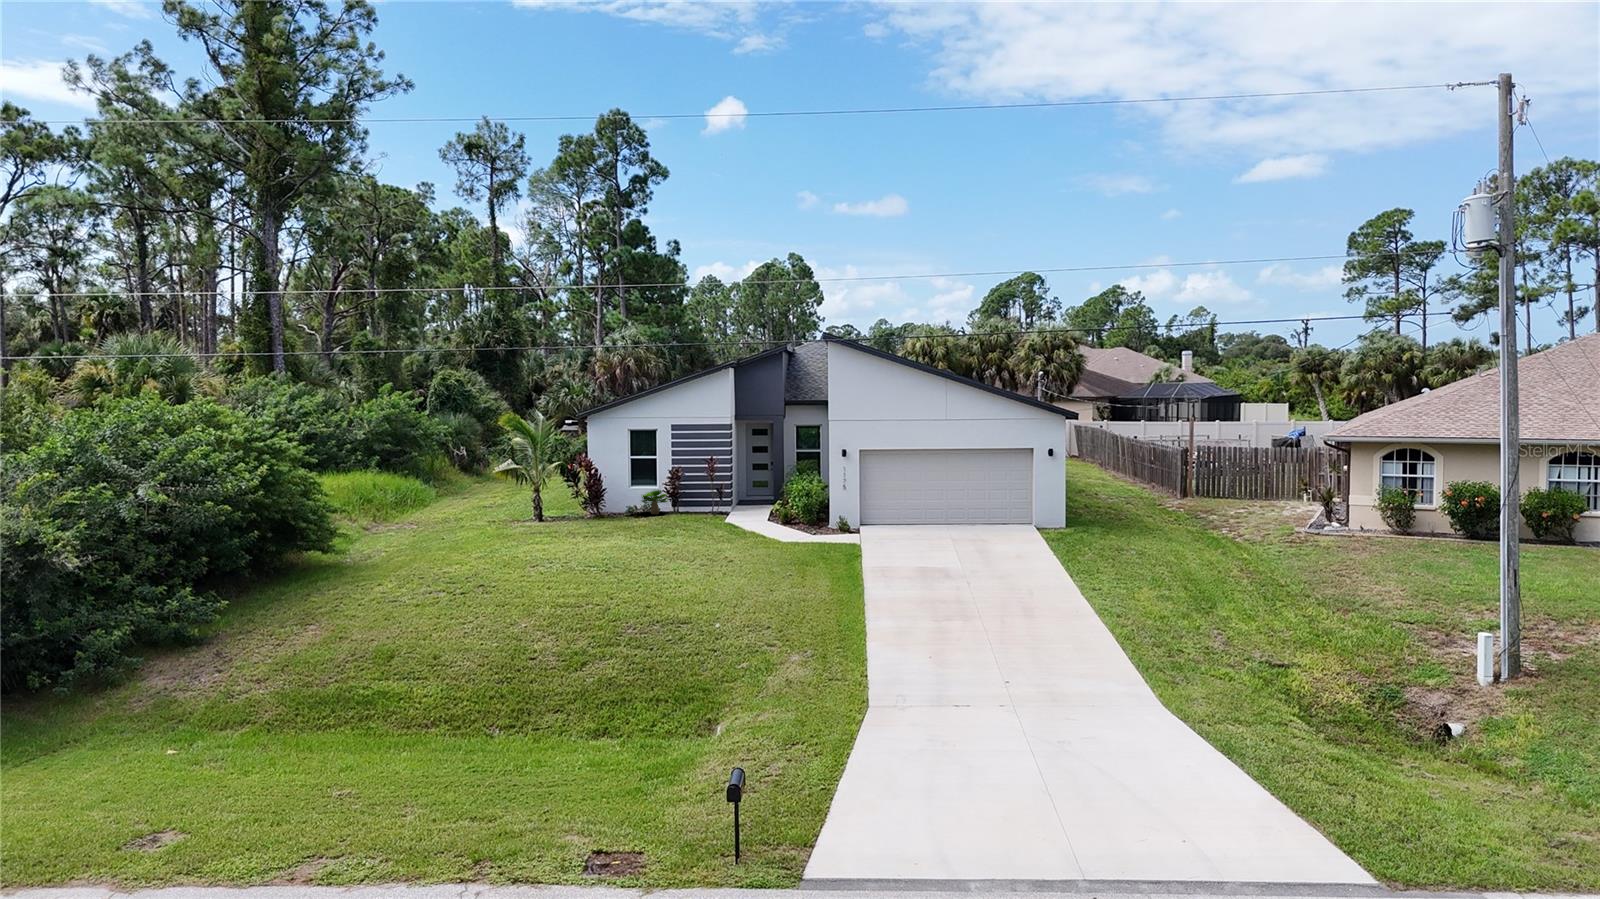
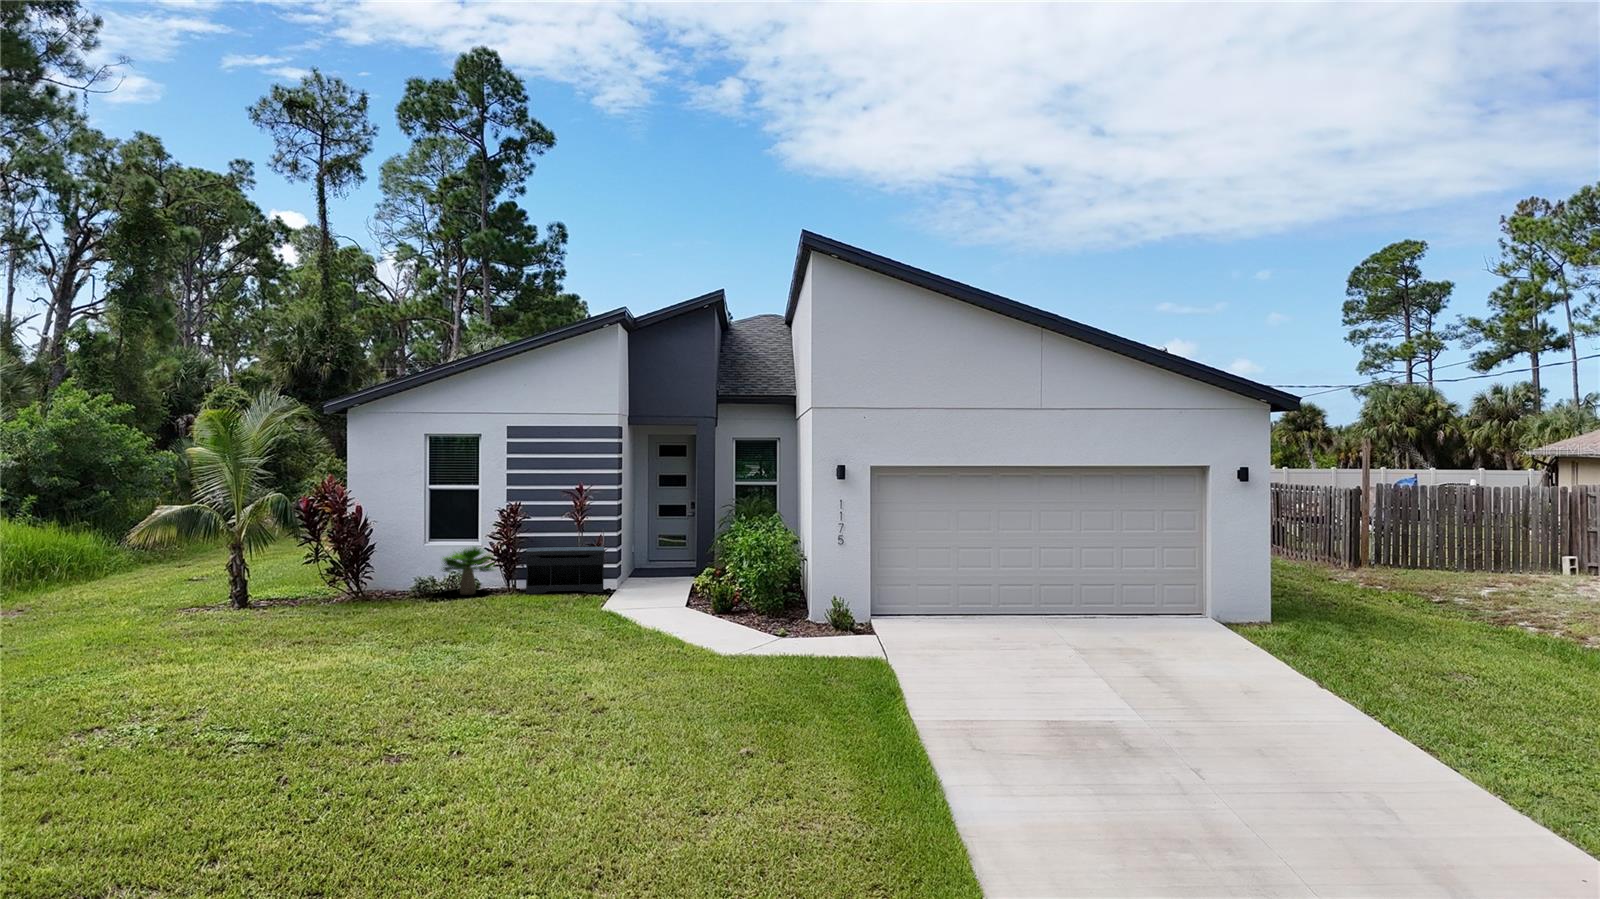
bench: none [684,489,725,514] -> present [526,547,605,594]

